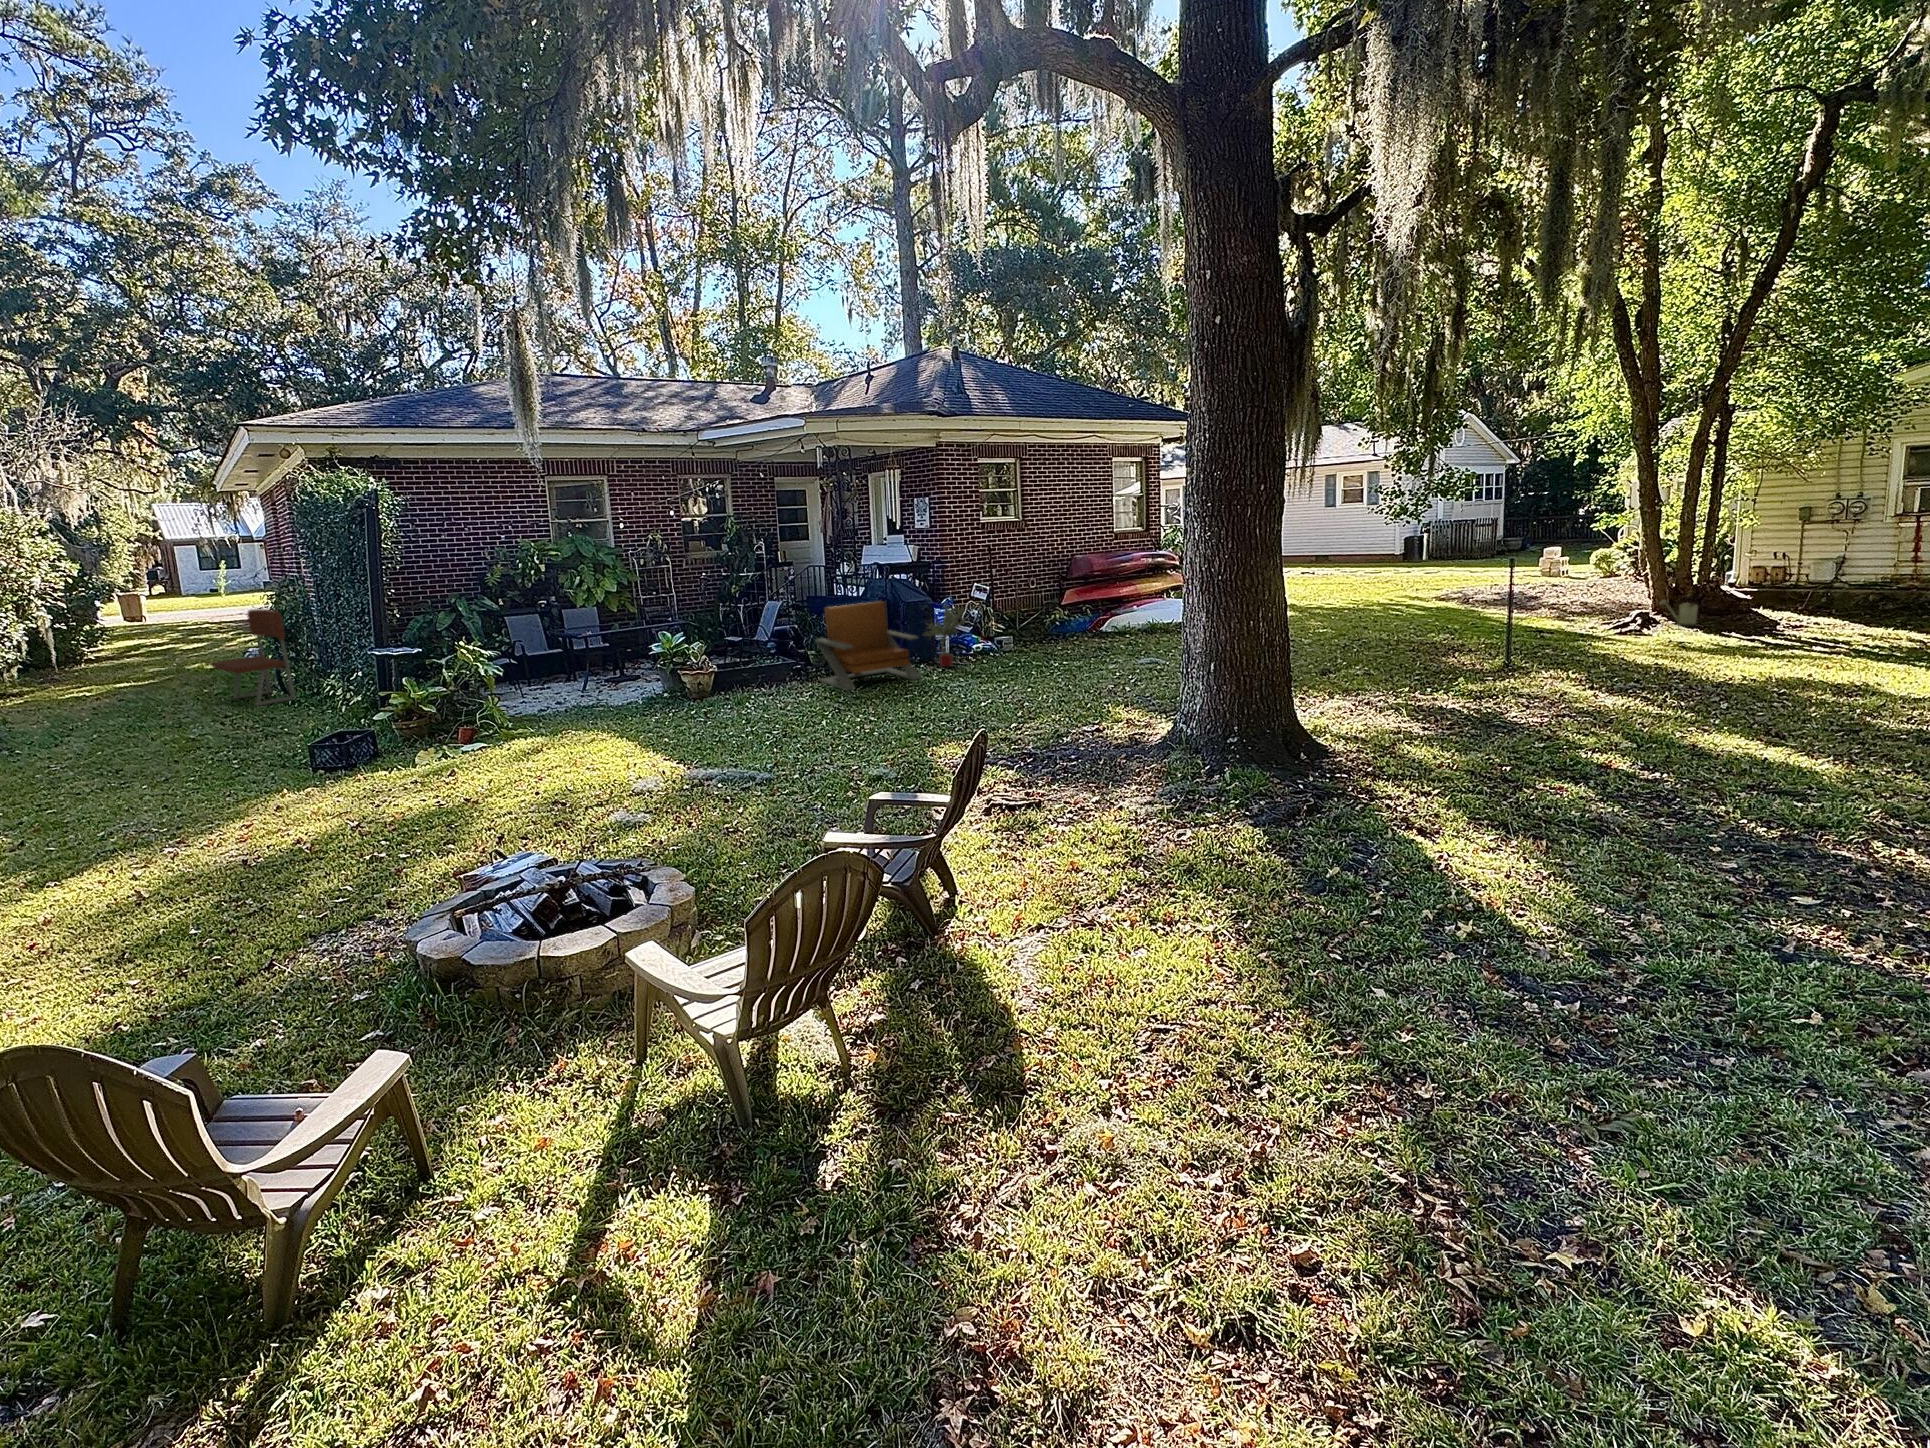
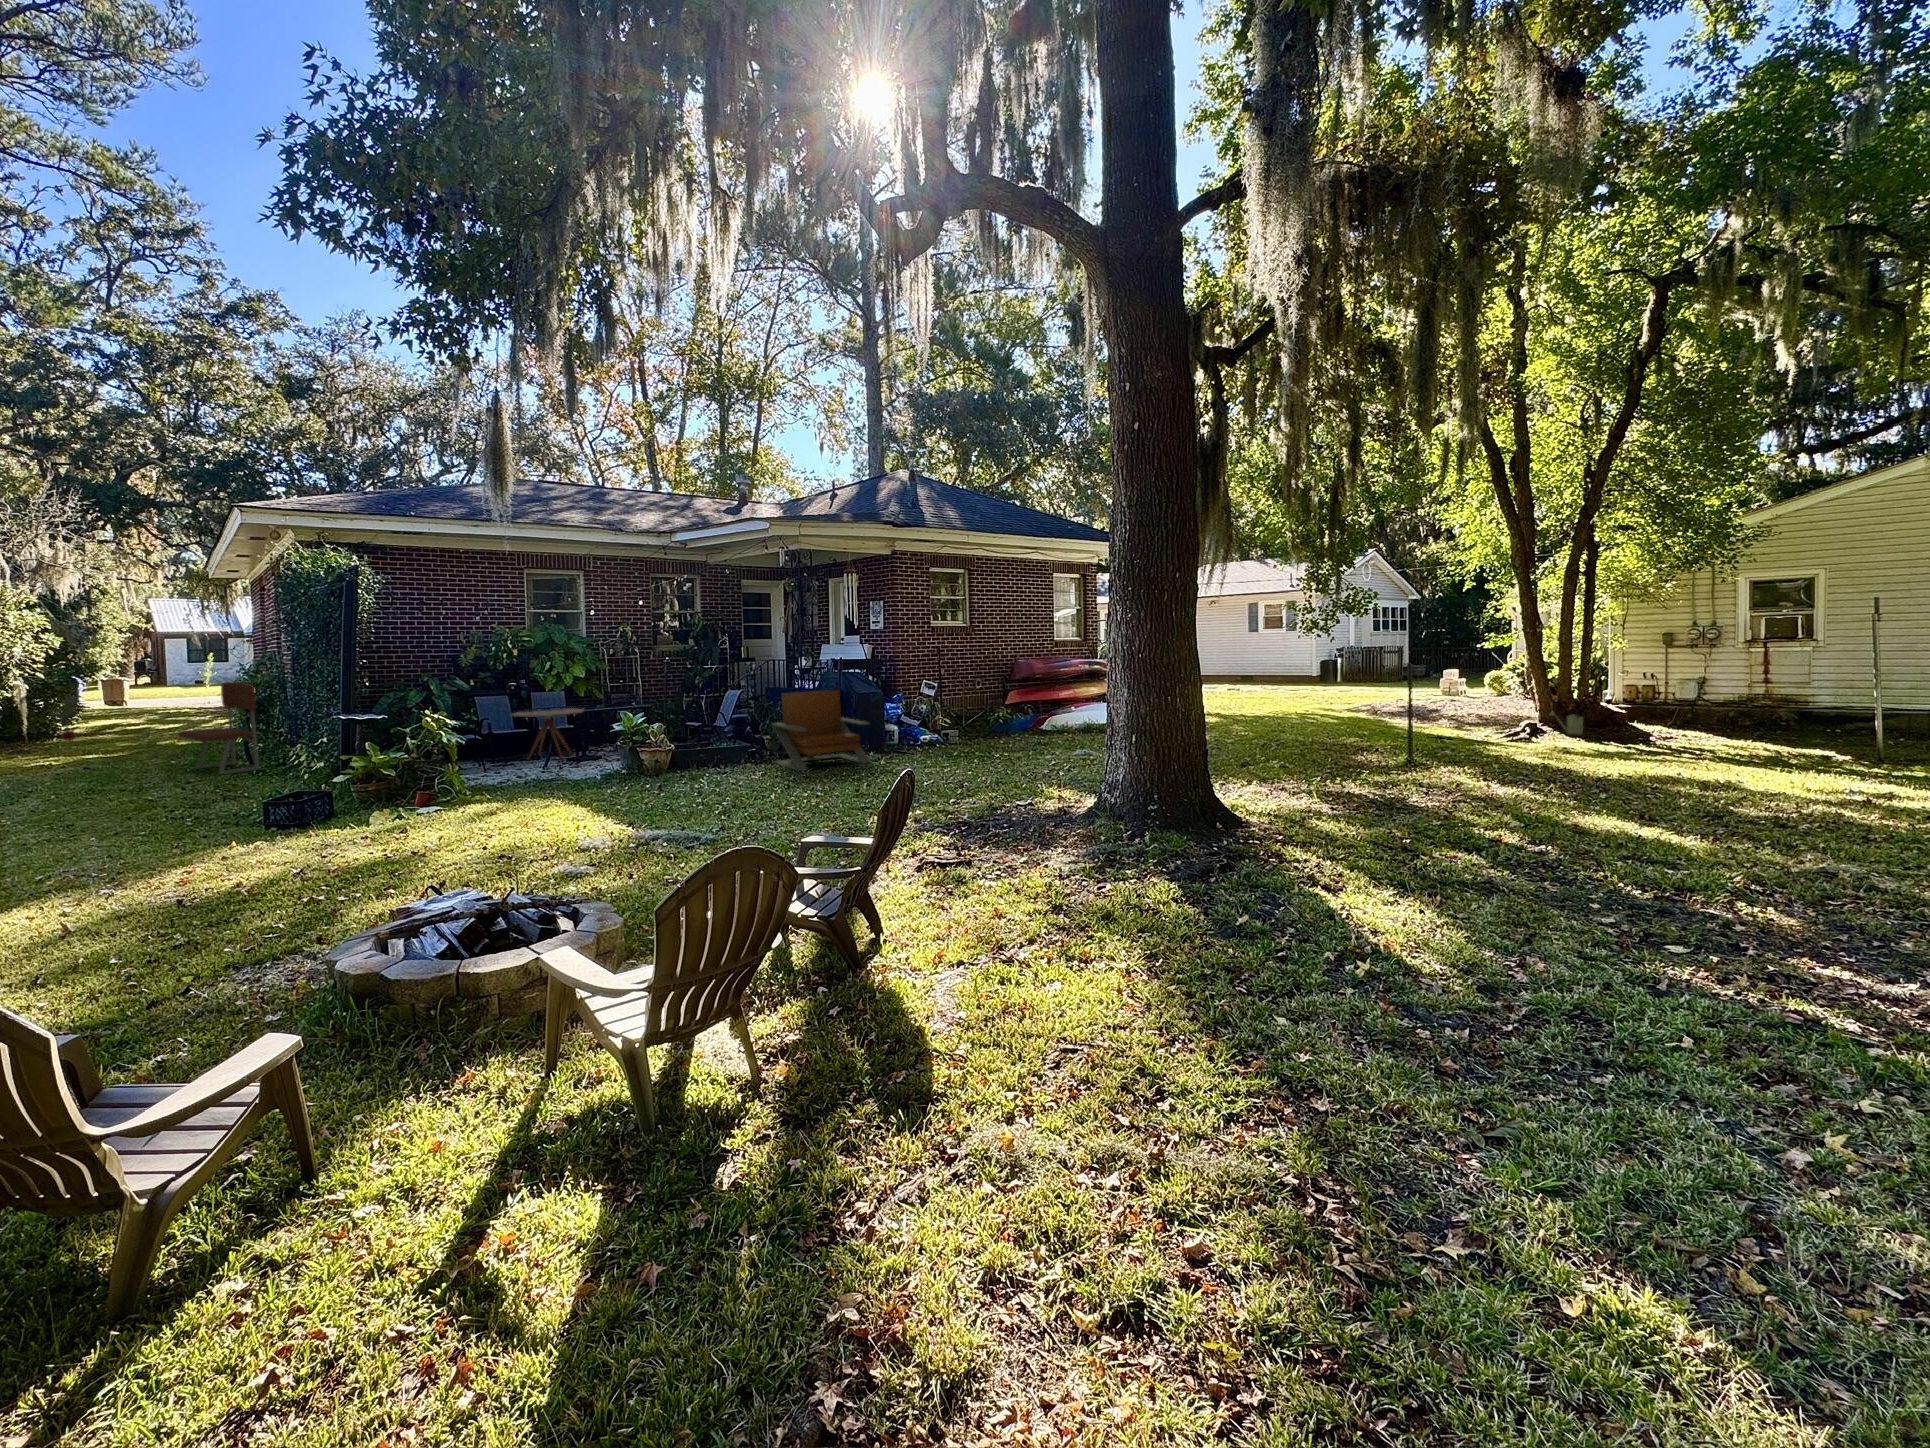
potted tree: present [924,602,965,667] -> present [49,695,78,740]
round table: none [544,626,618,683] -> present [512,708,583,761]

